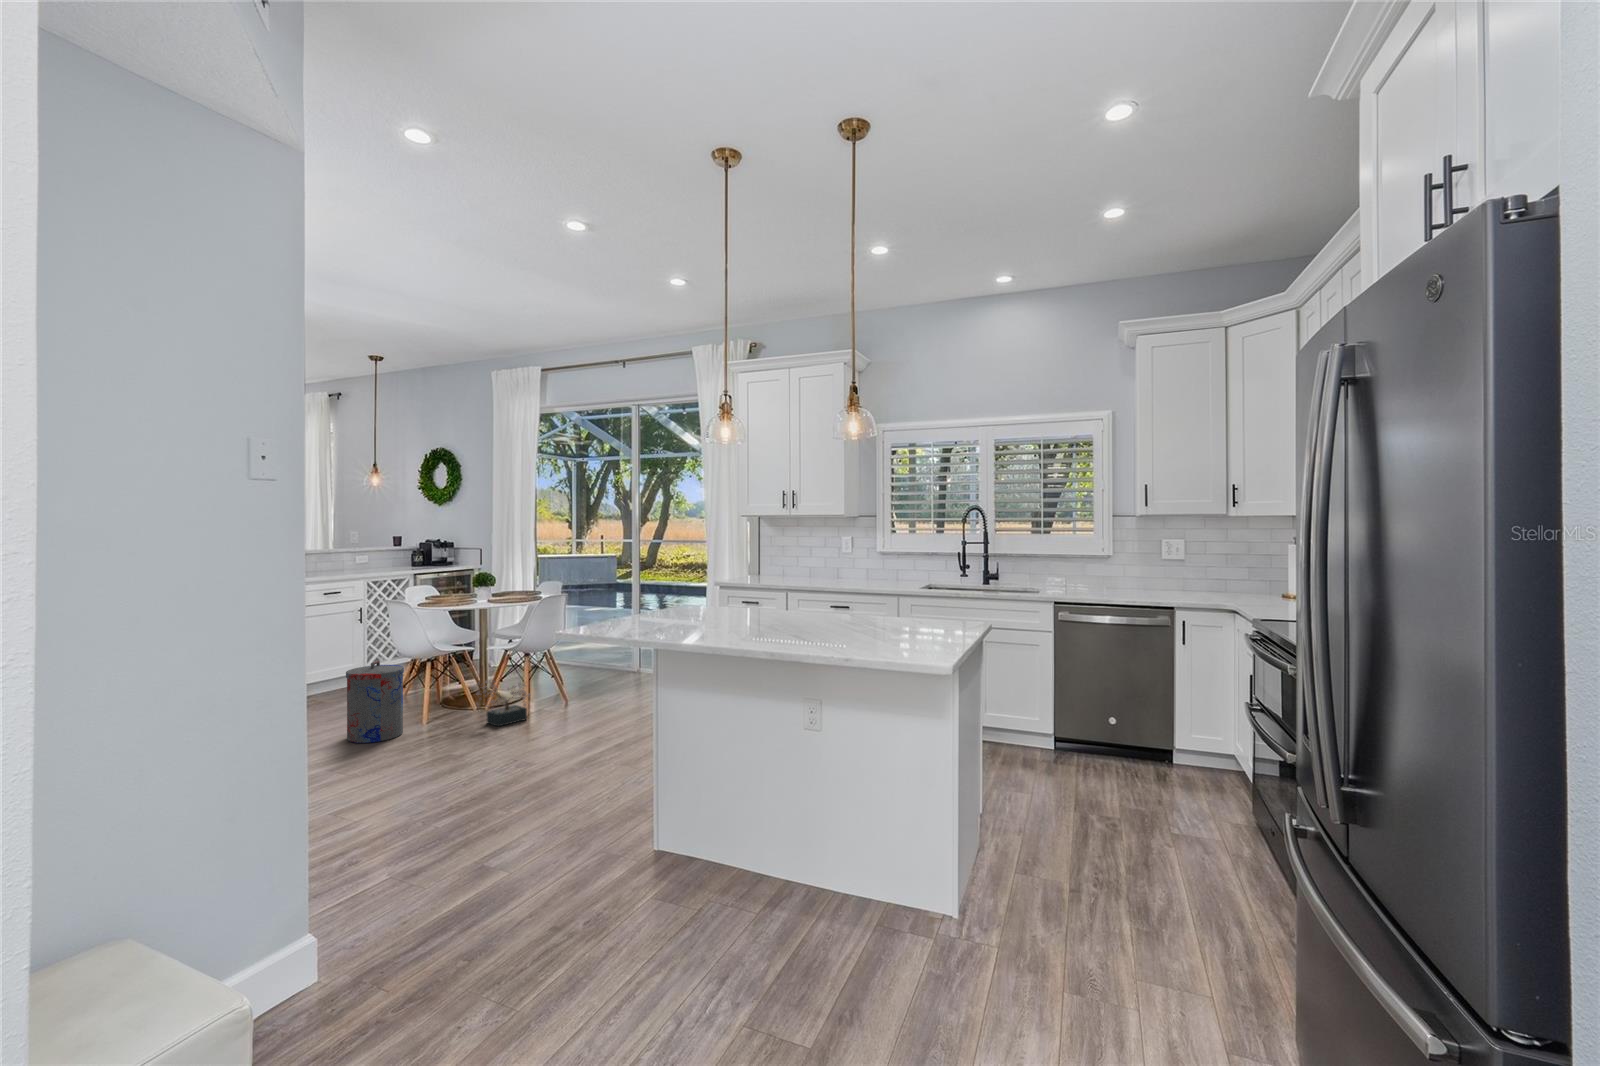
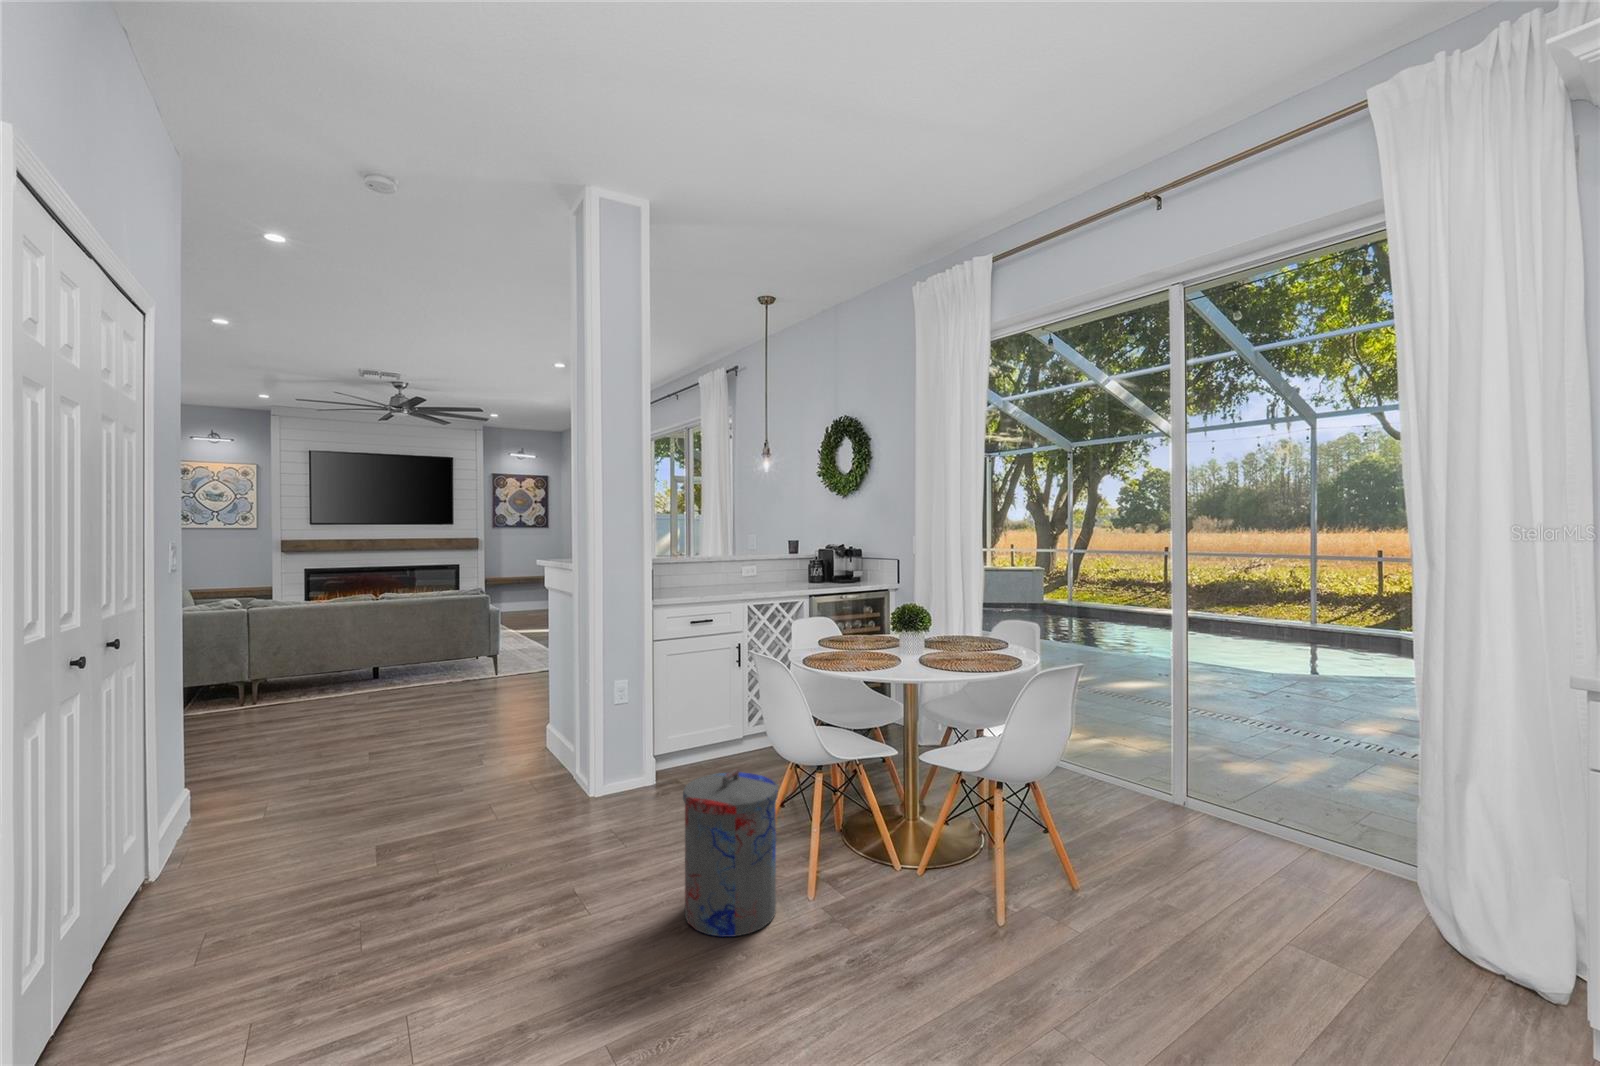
decorative plant: present [476,681,531,726] -> none [903,829,1008,940]

